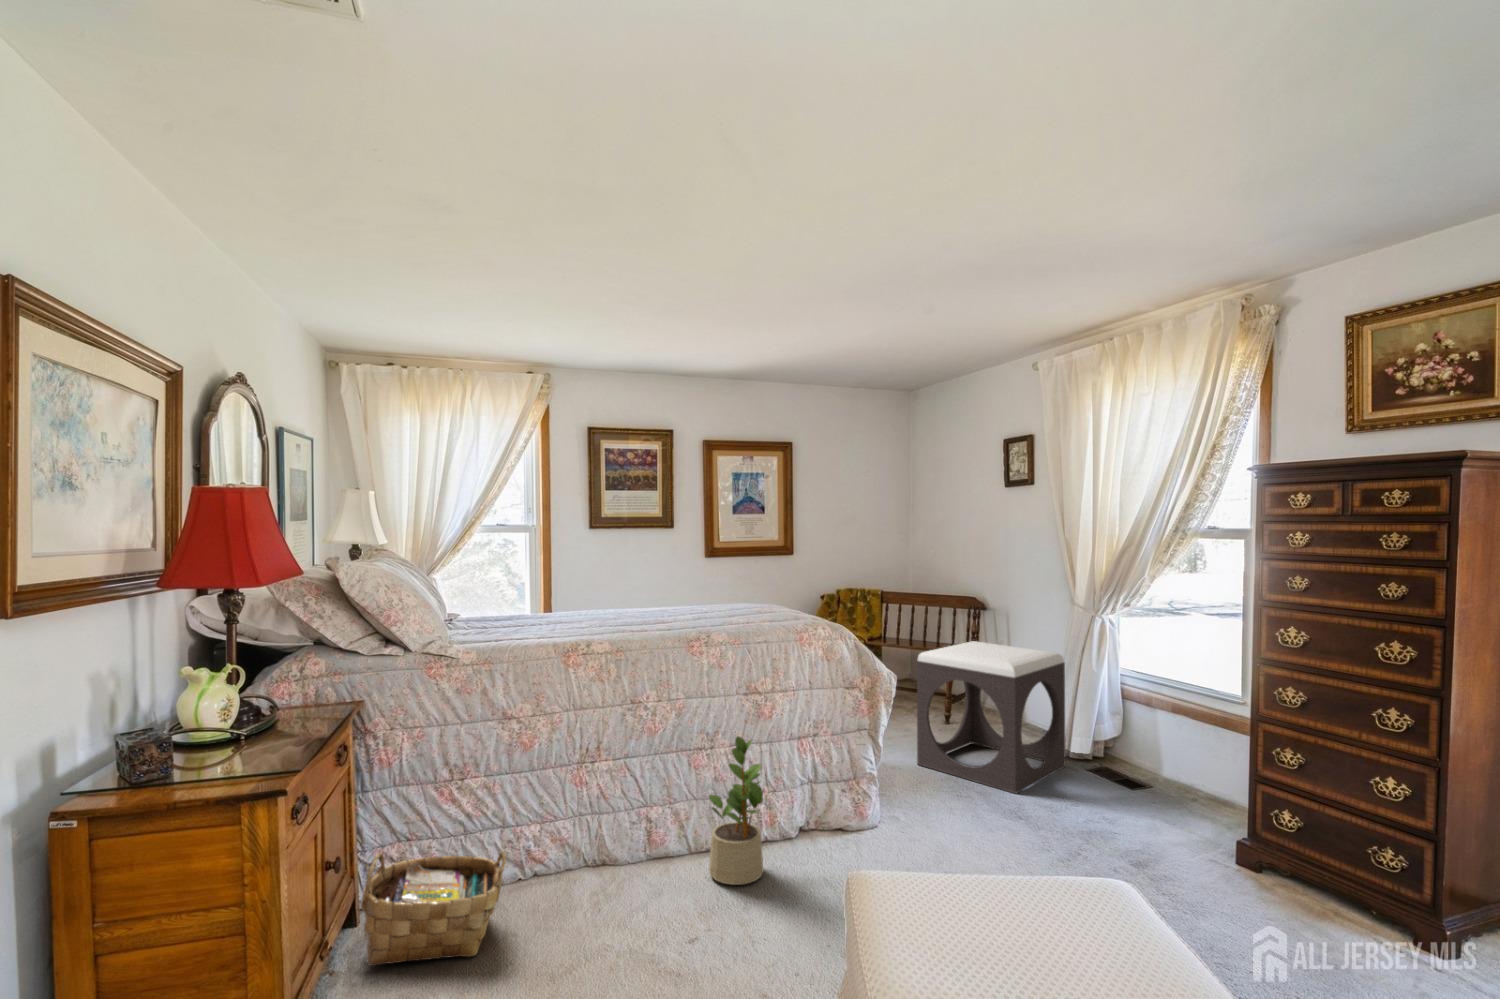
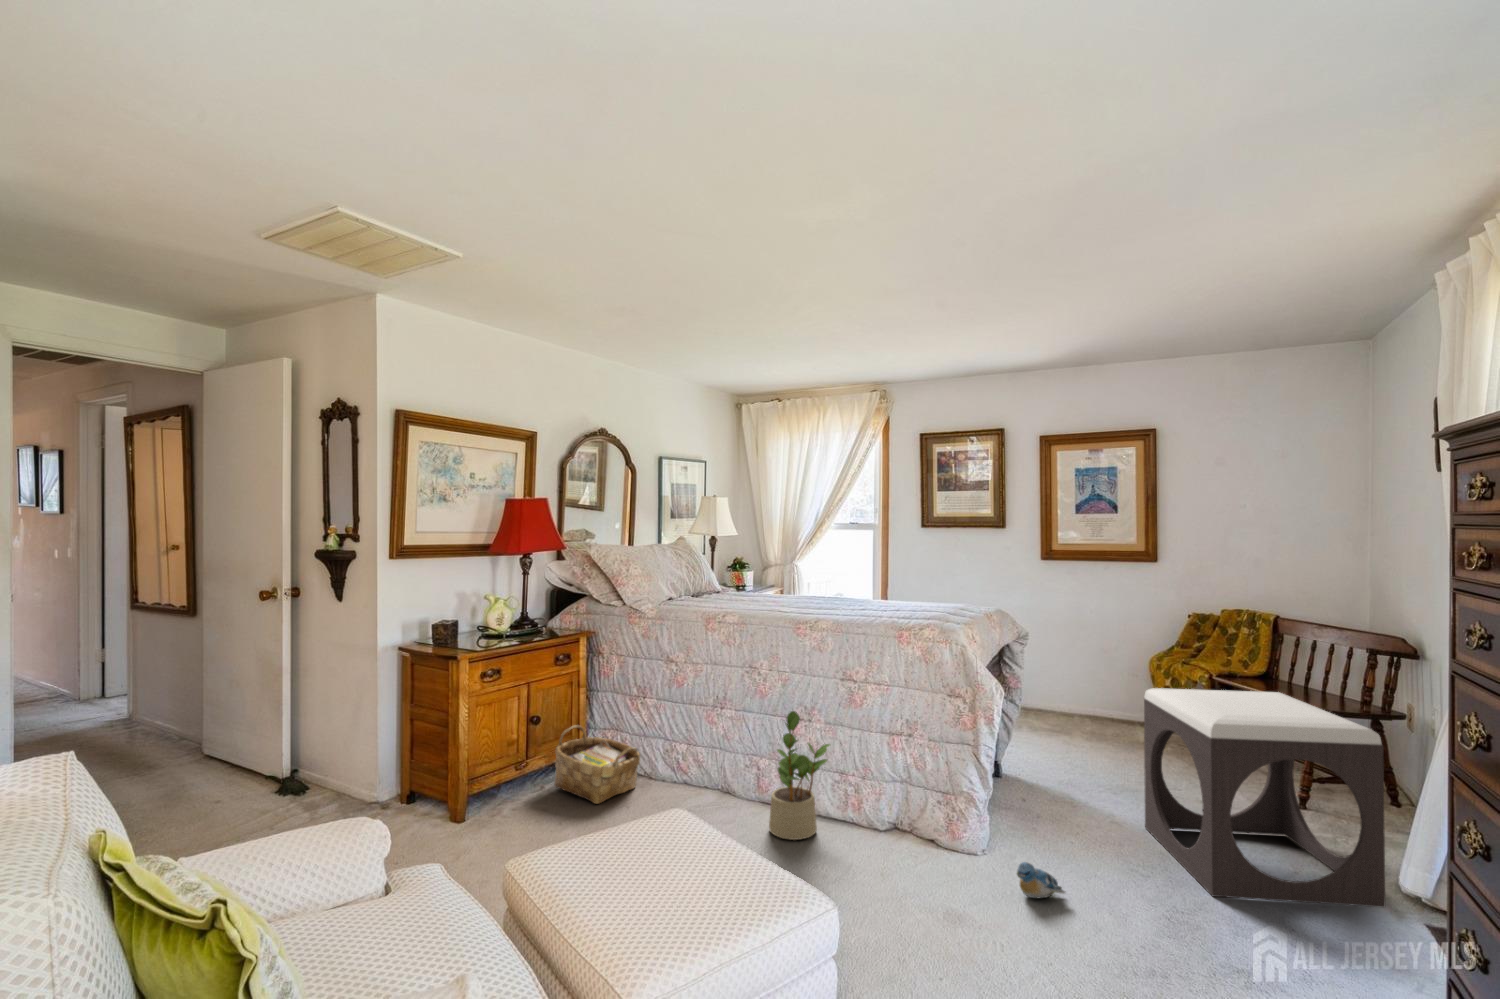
plush toy: none [951,811,980,840] -> present [1017,862,1065,898]

